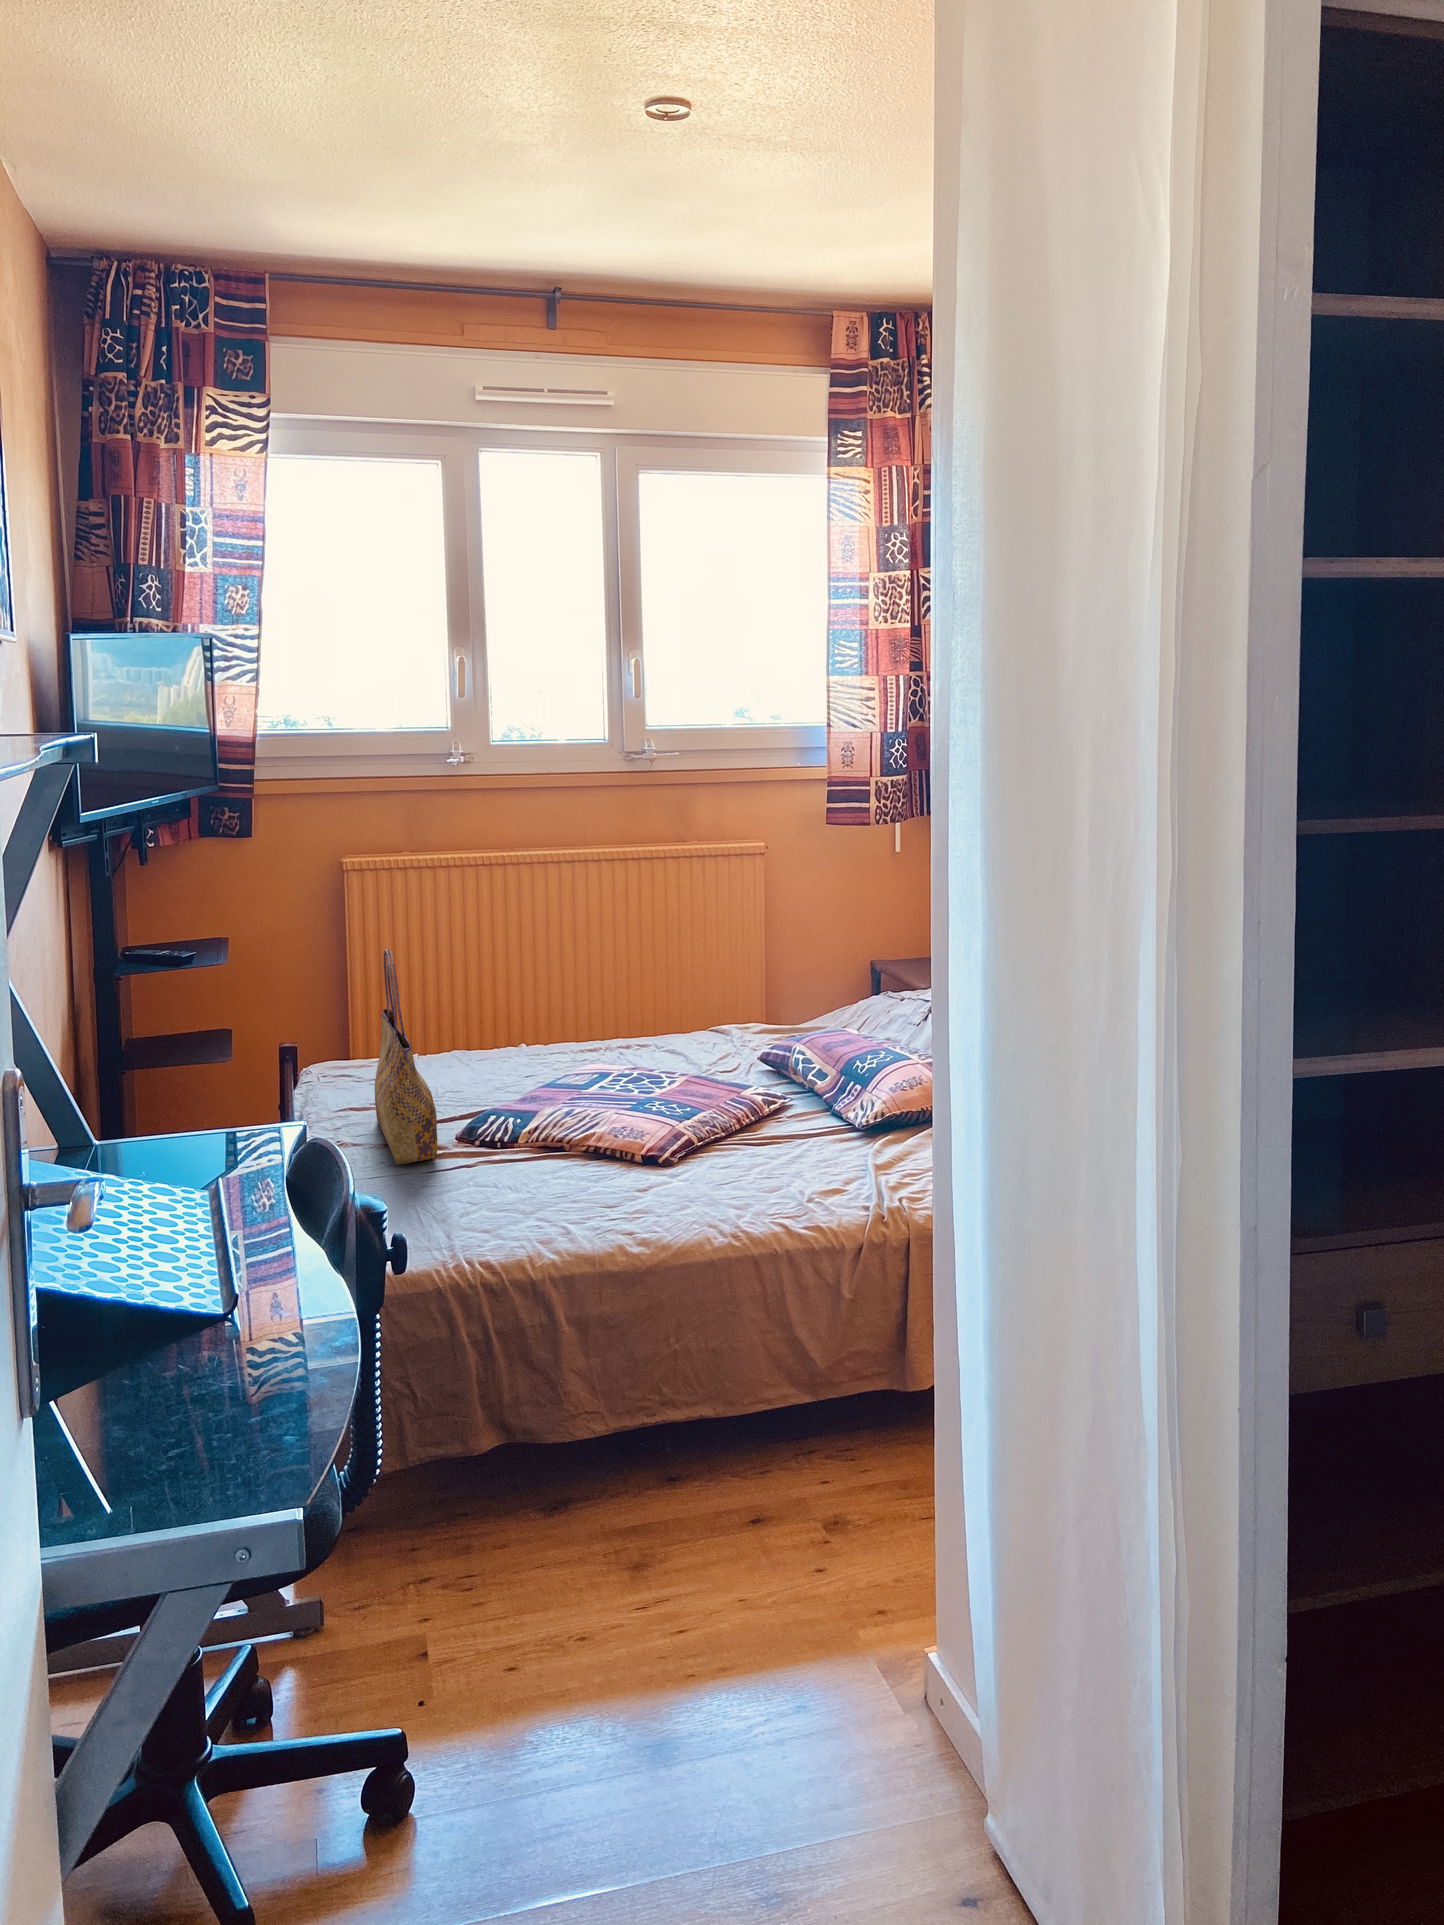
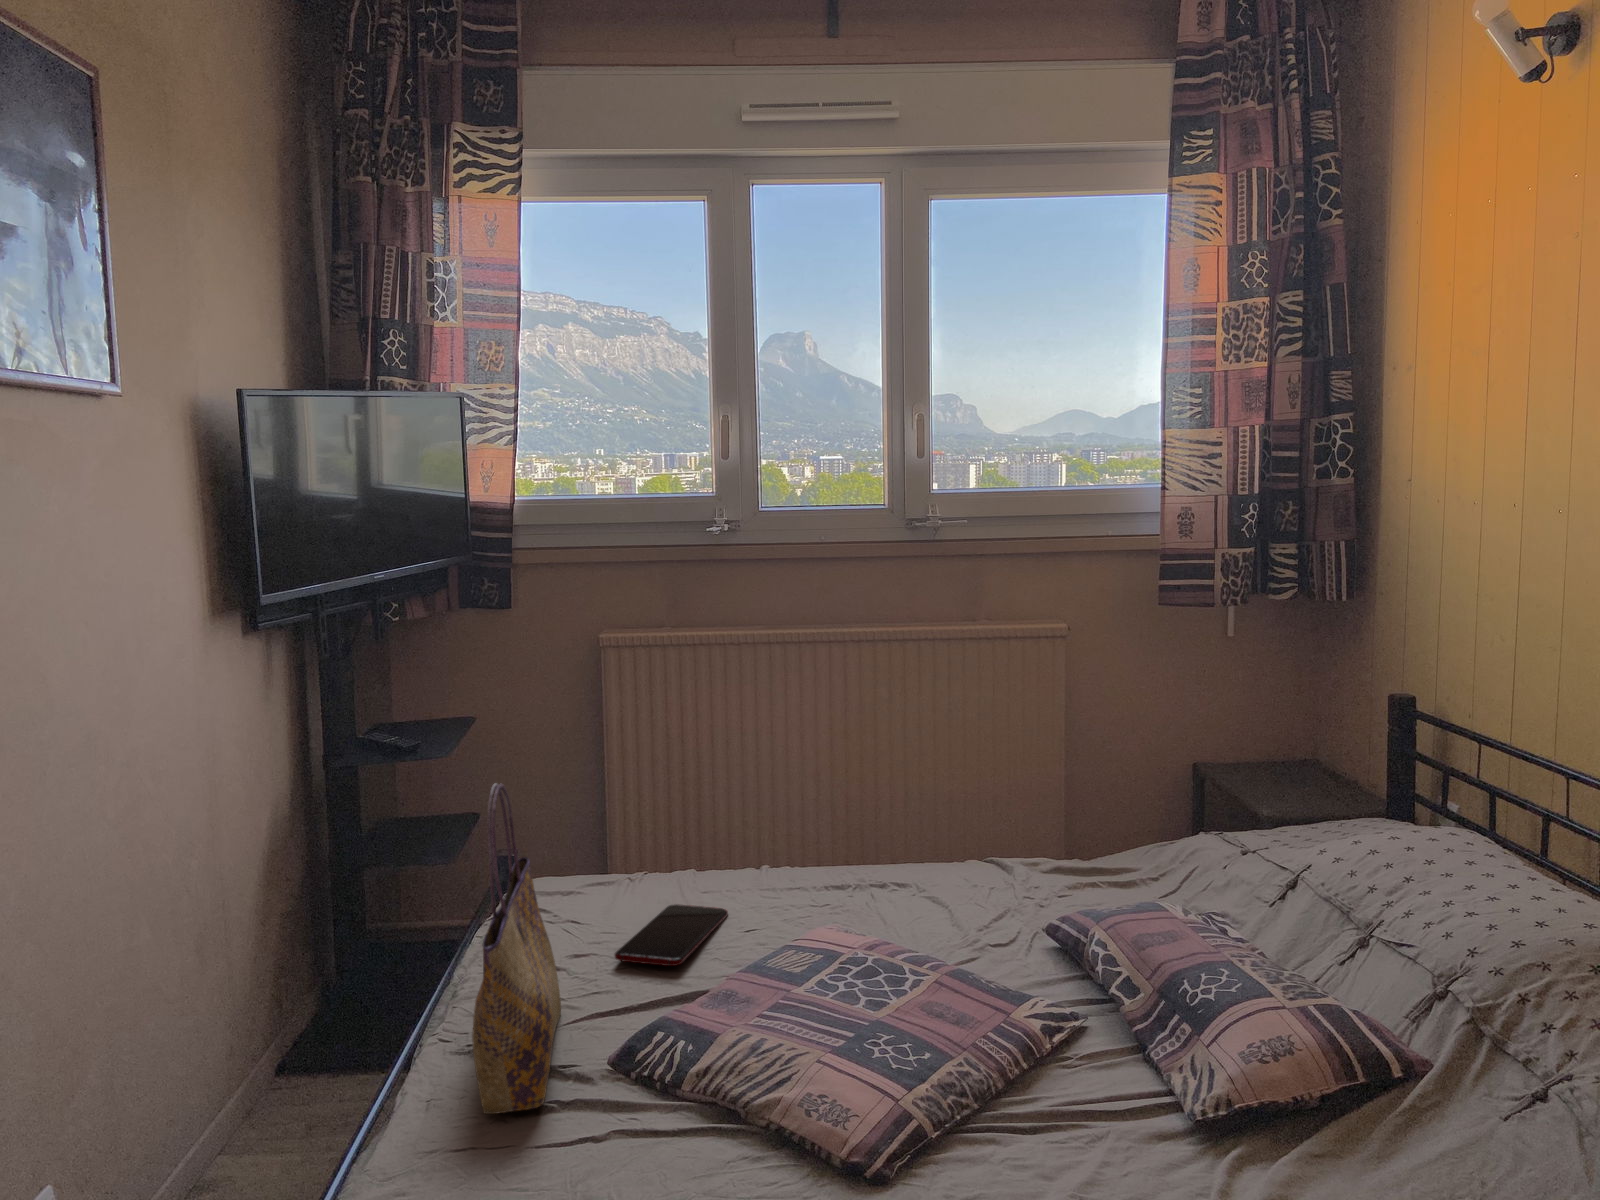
smartphone: none [443,1055,516,1088] -> present [614,904,728,966]

